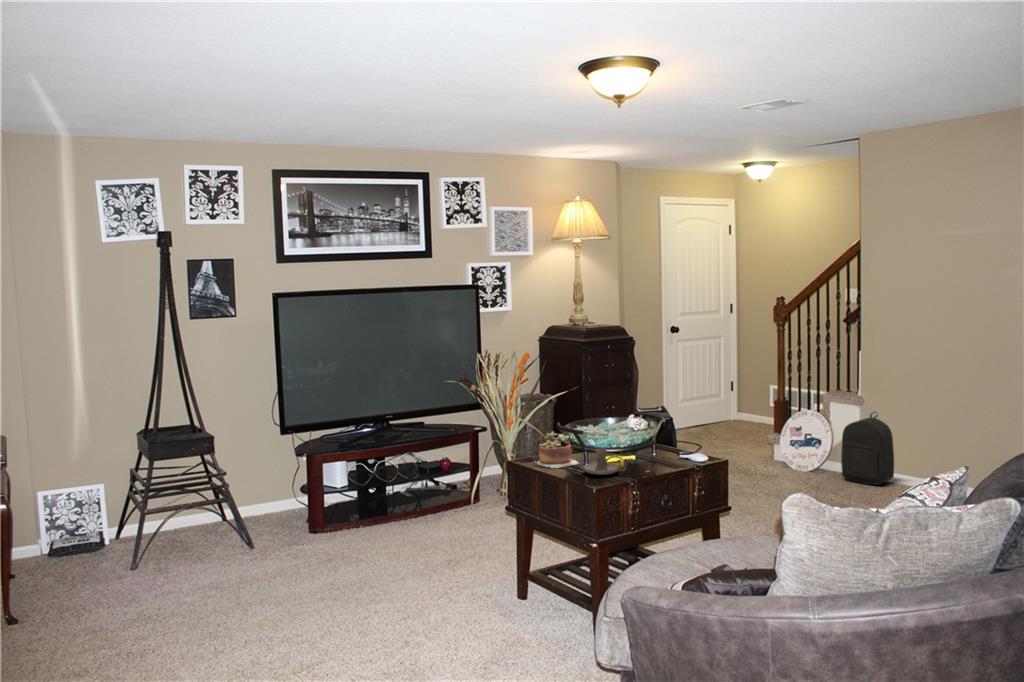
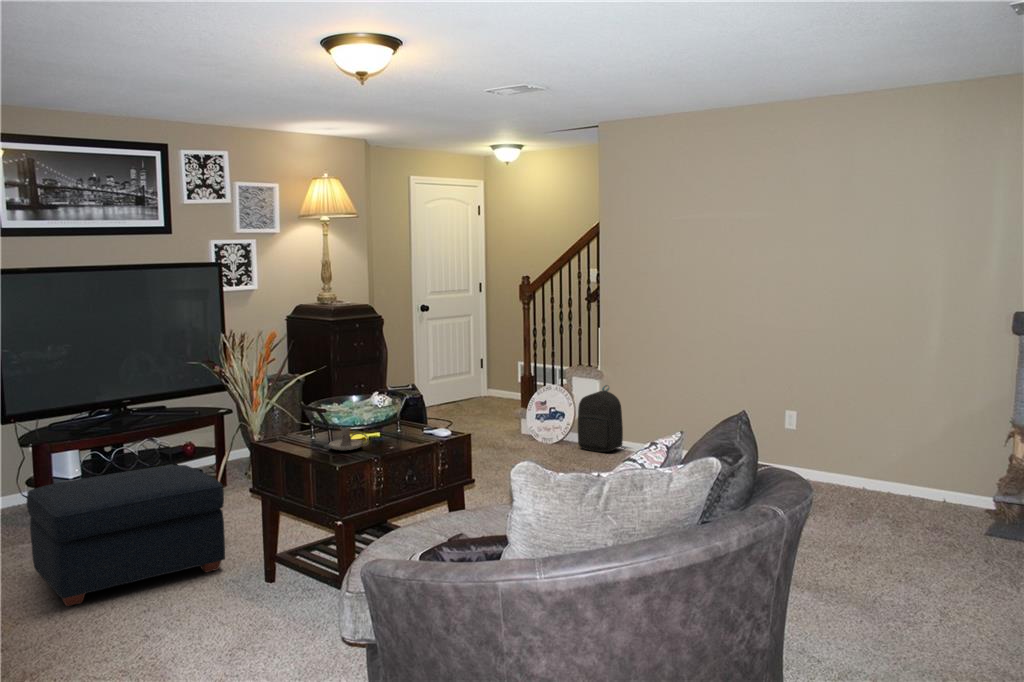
succulent plant: present [537,432,578,468] -> none [281,412,325,447]
ottoman: none [294,481,476,618] -> present [27,465,225,606]

